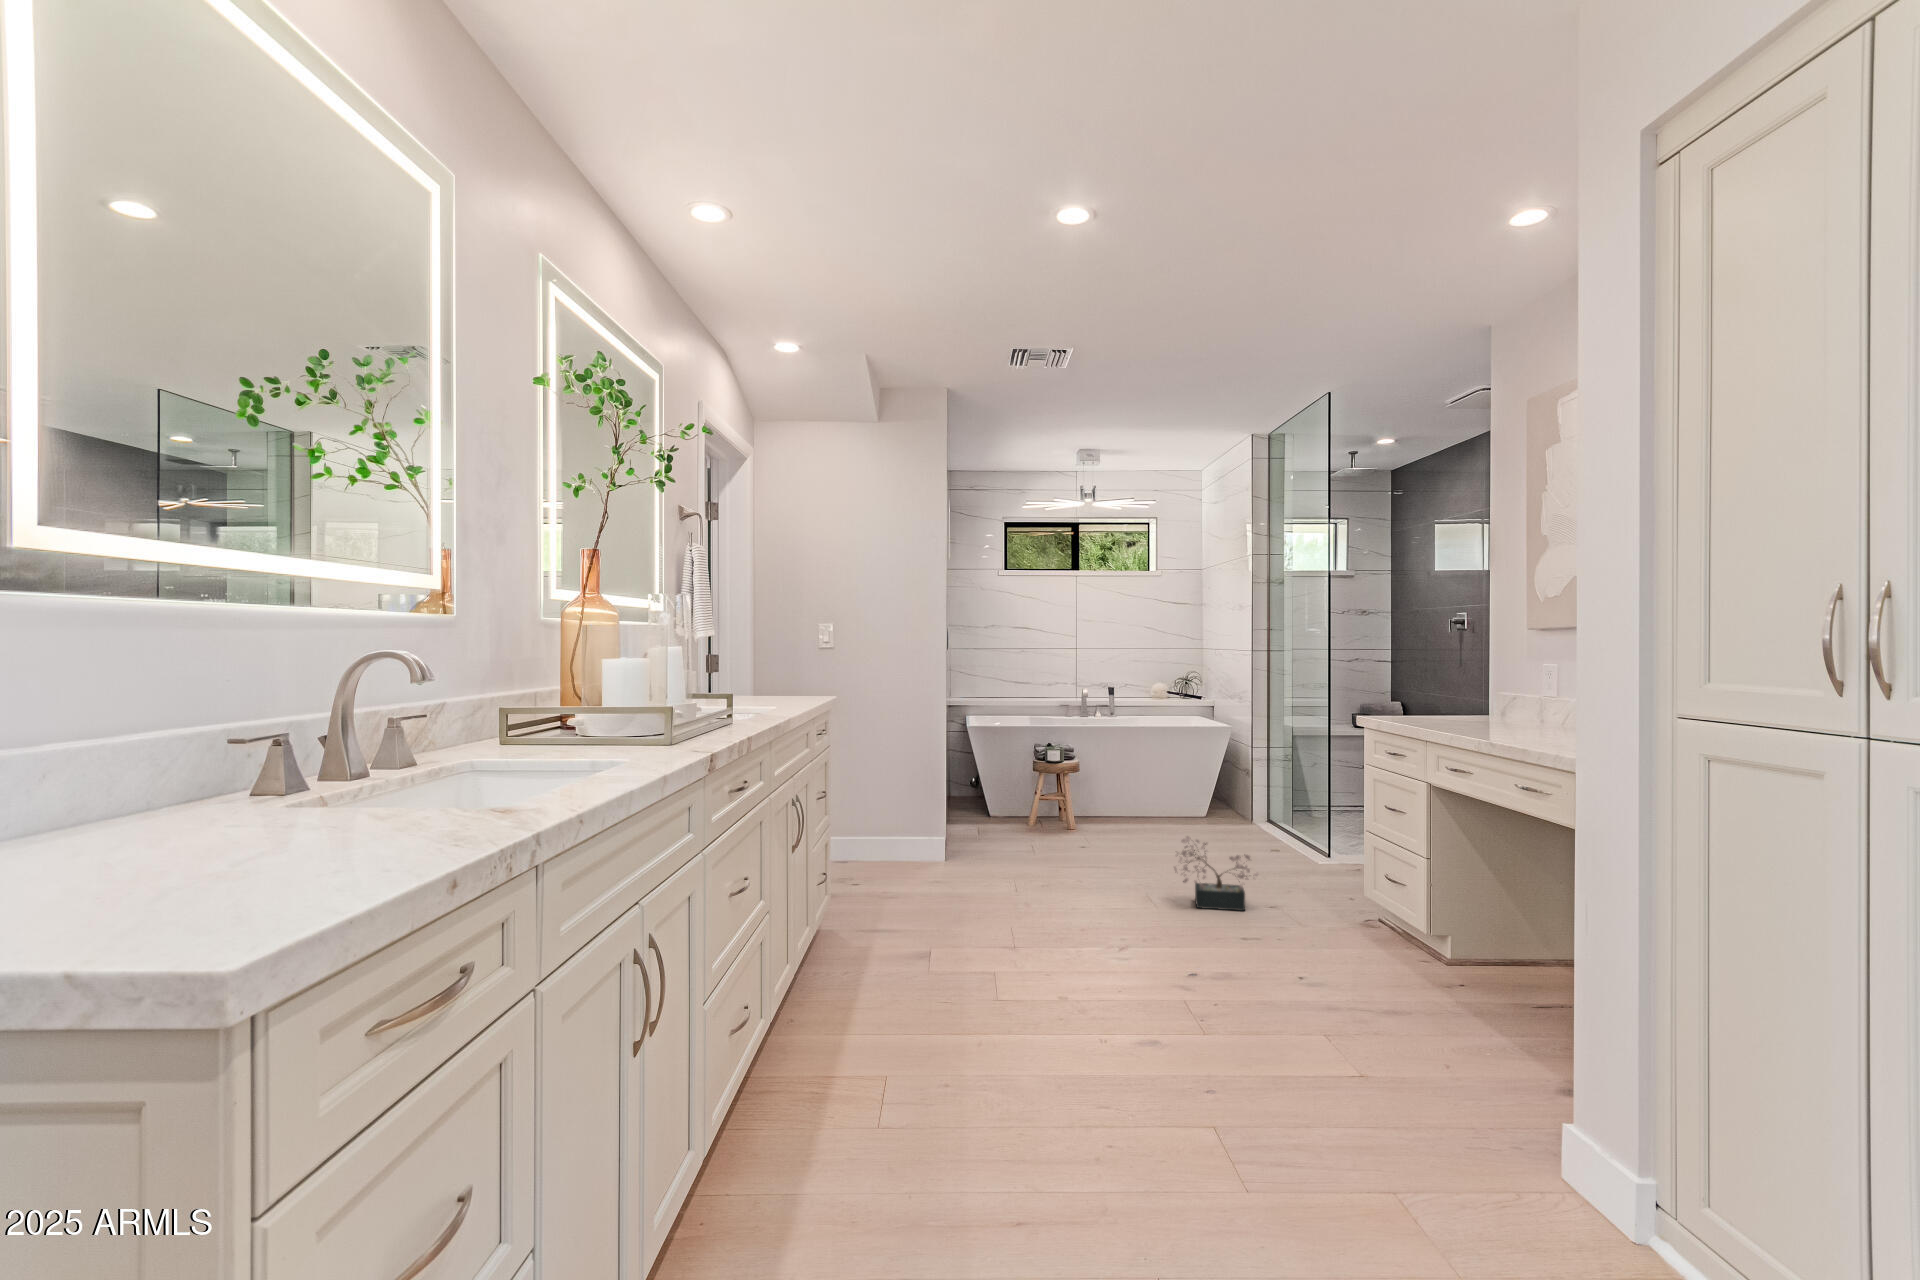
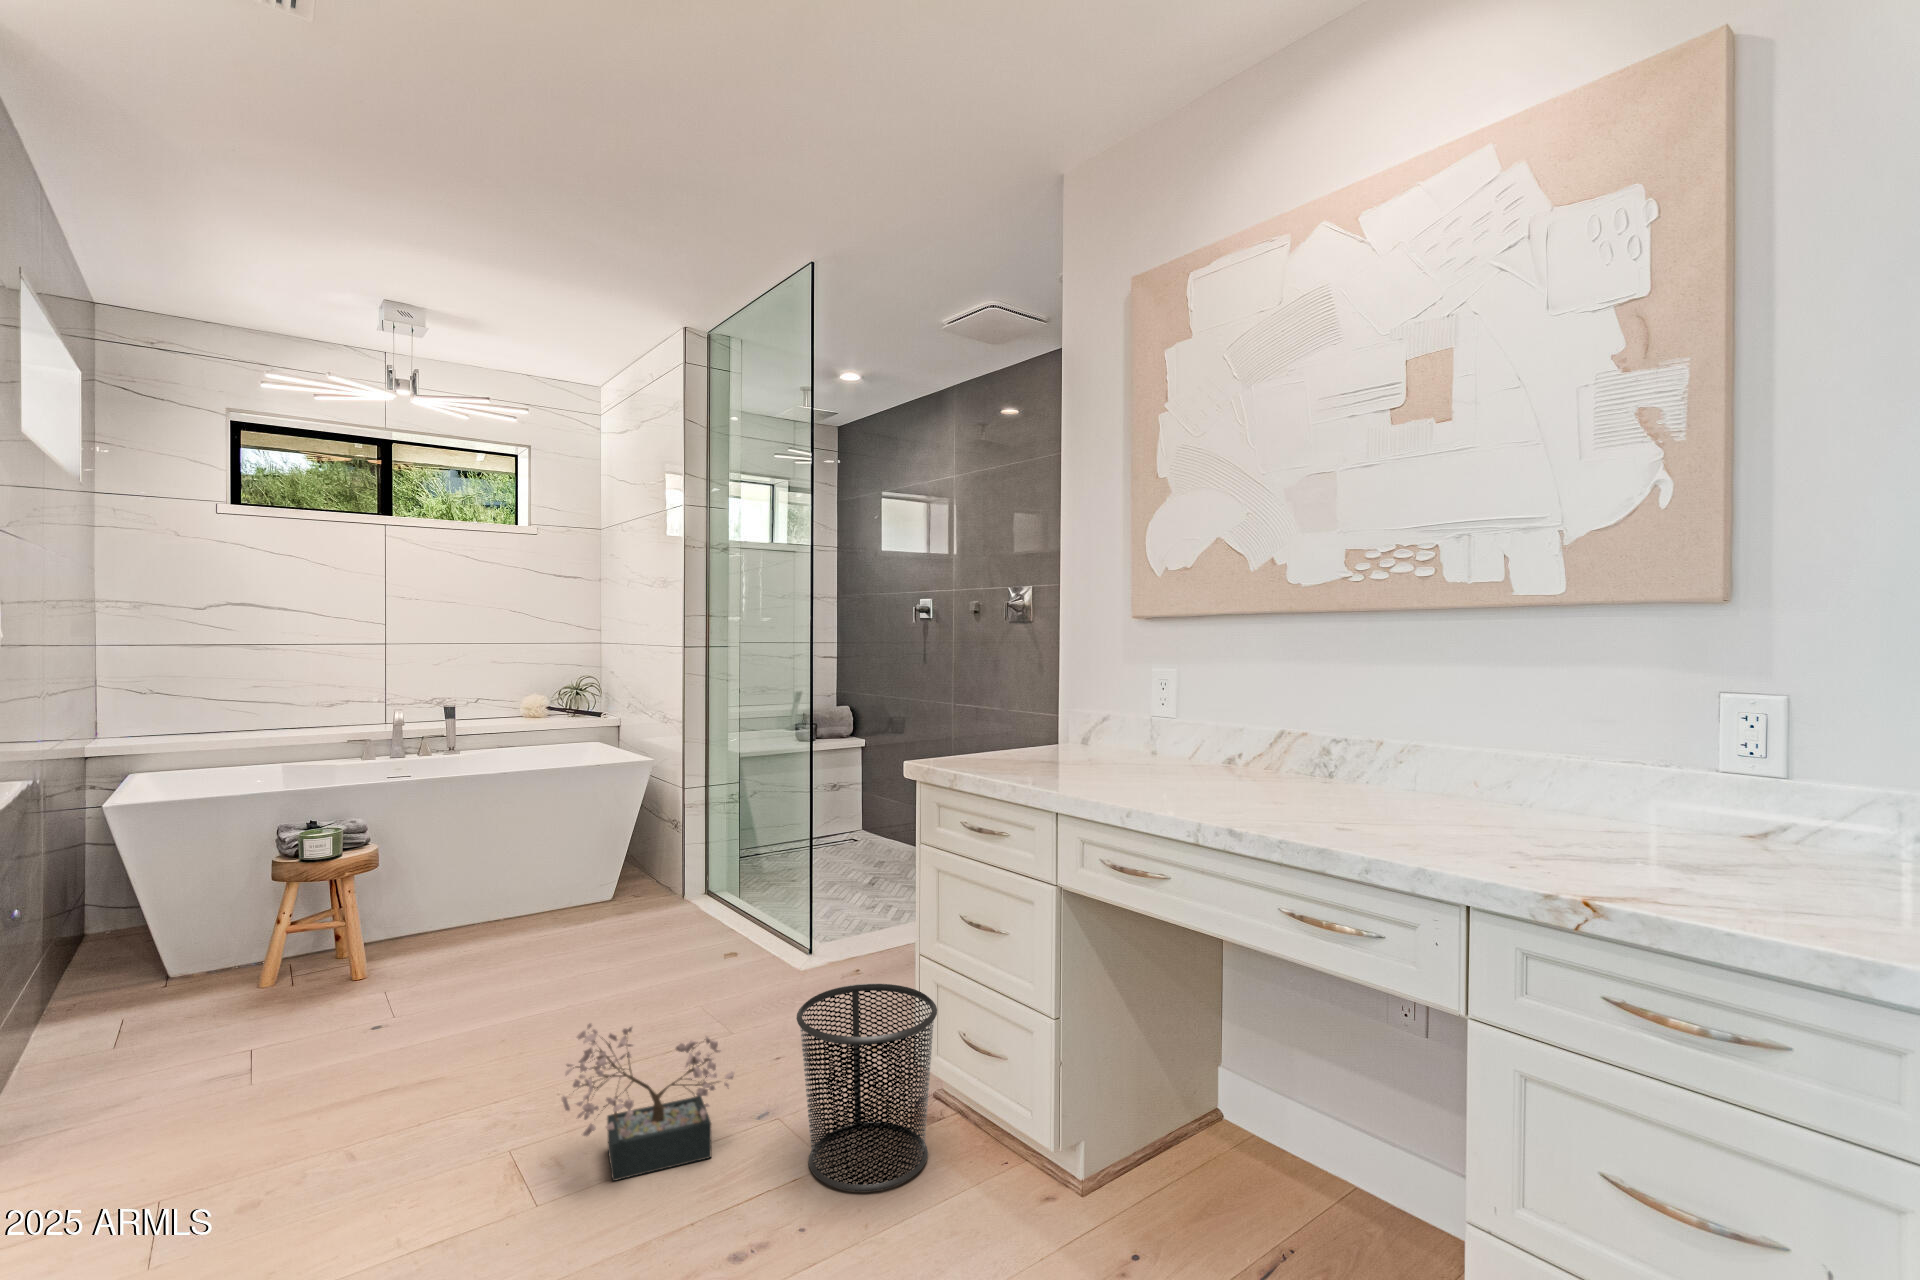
waste bin: none [1288,838,1369,935] -> present [796,984,937,1192]

